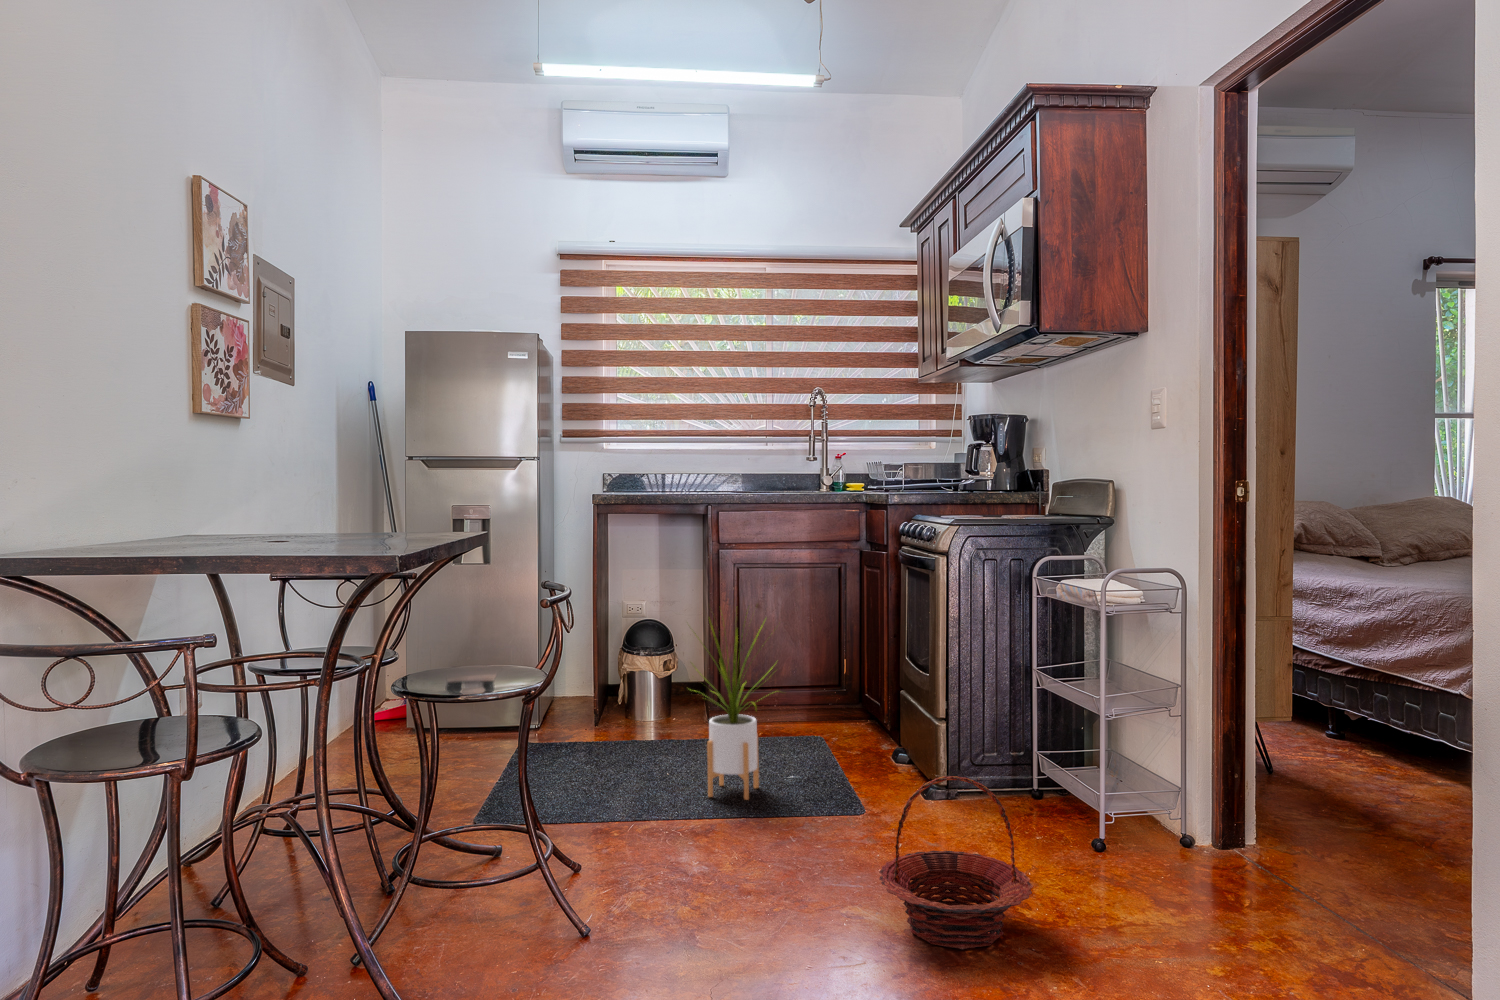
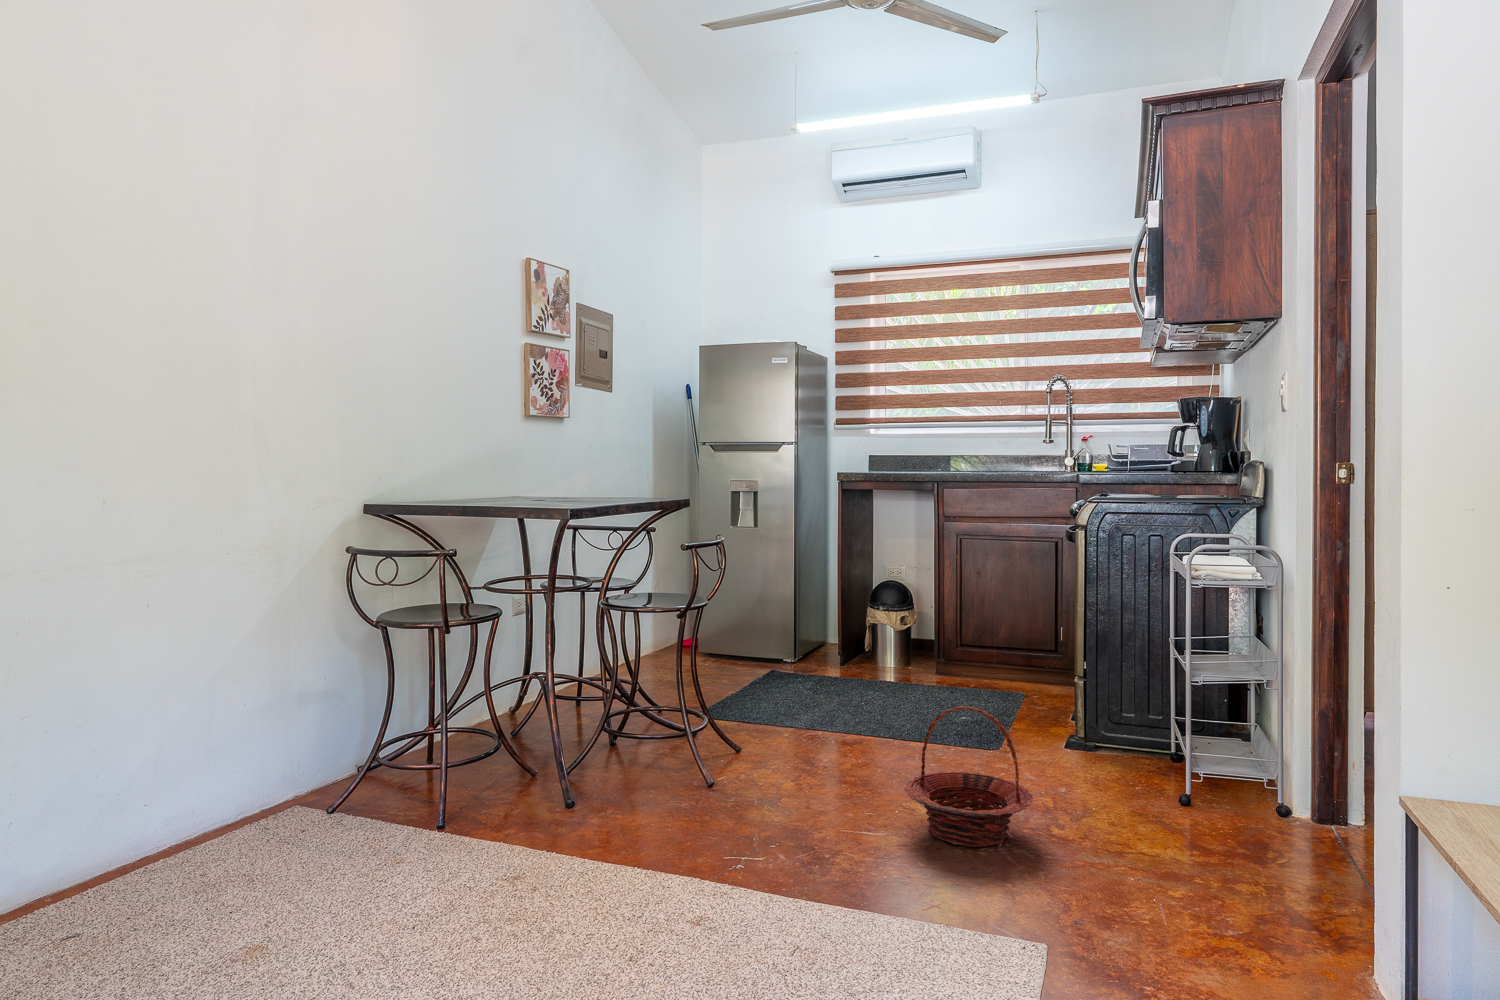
house plant: present [703,619,765,800] -> none [857,562,943,728]

